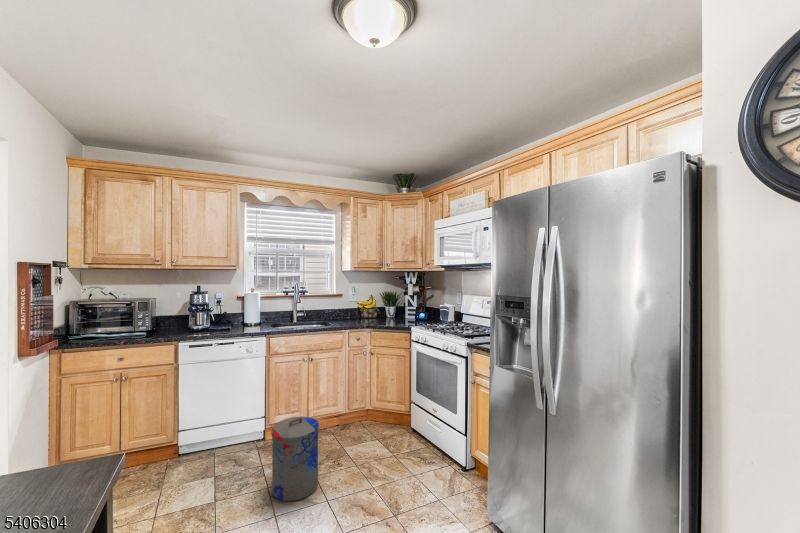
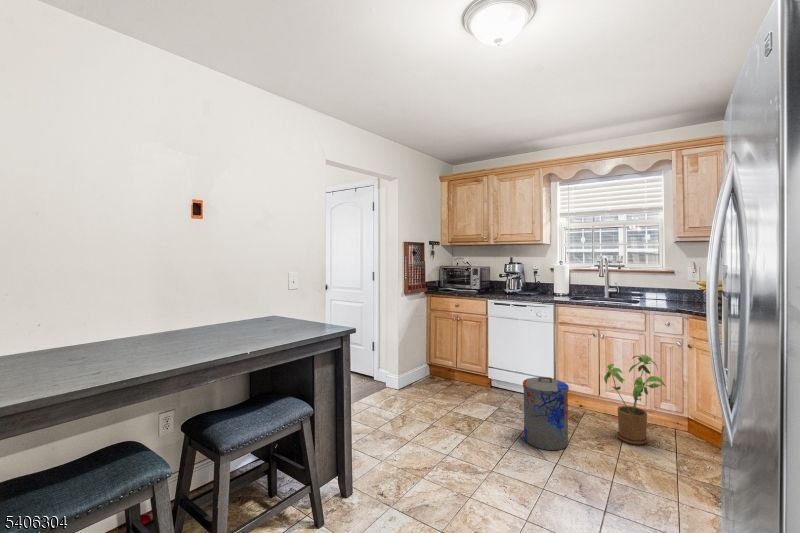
house plant: none [329,369,377,449] -> present [604,355,665,445]

